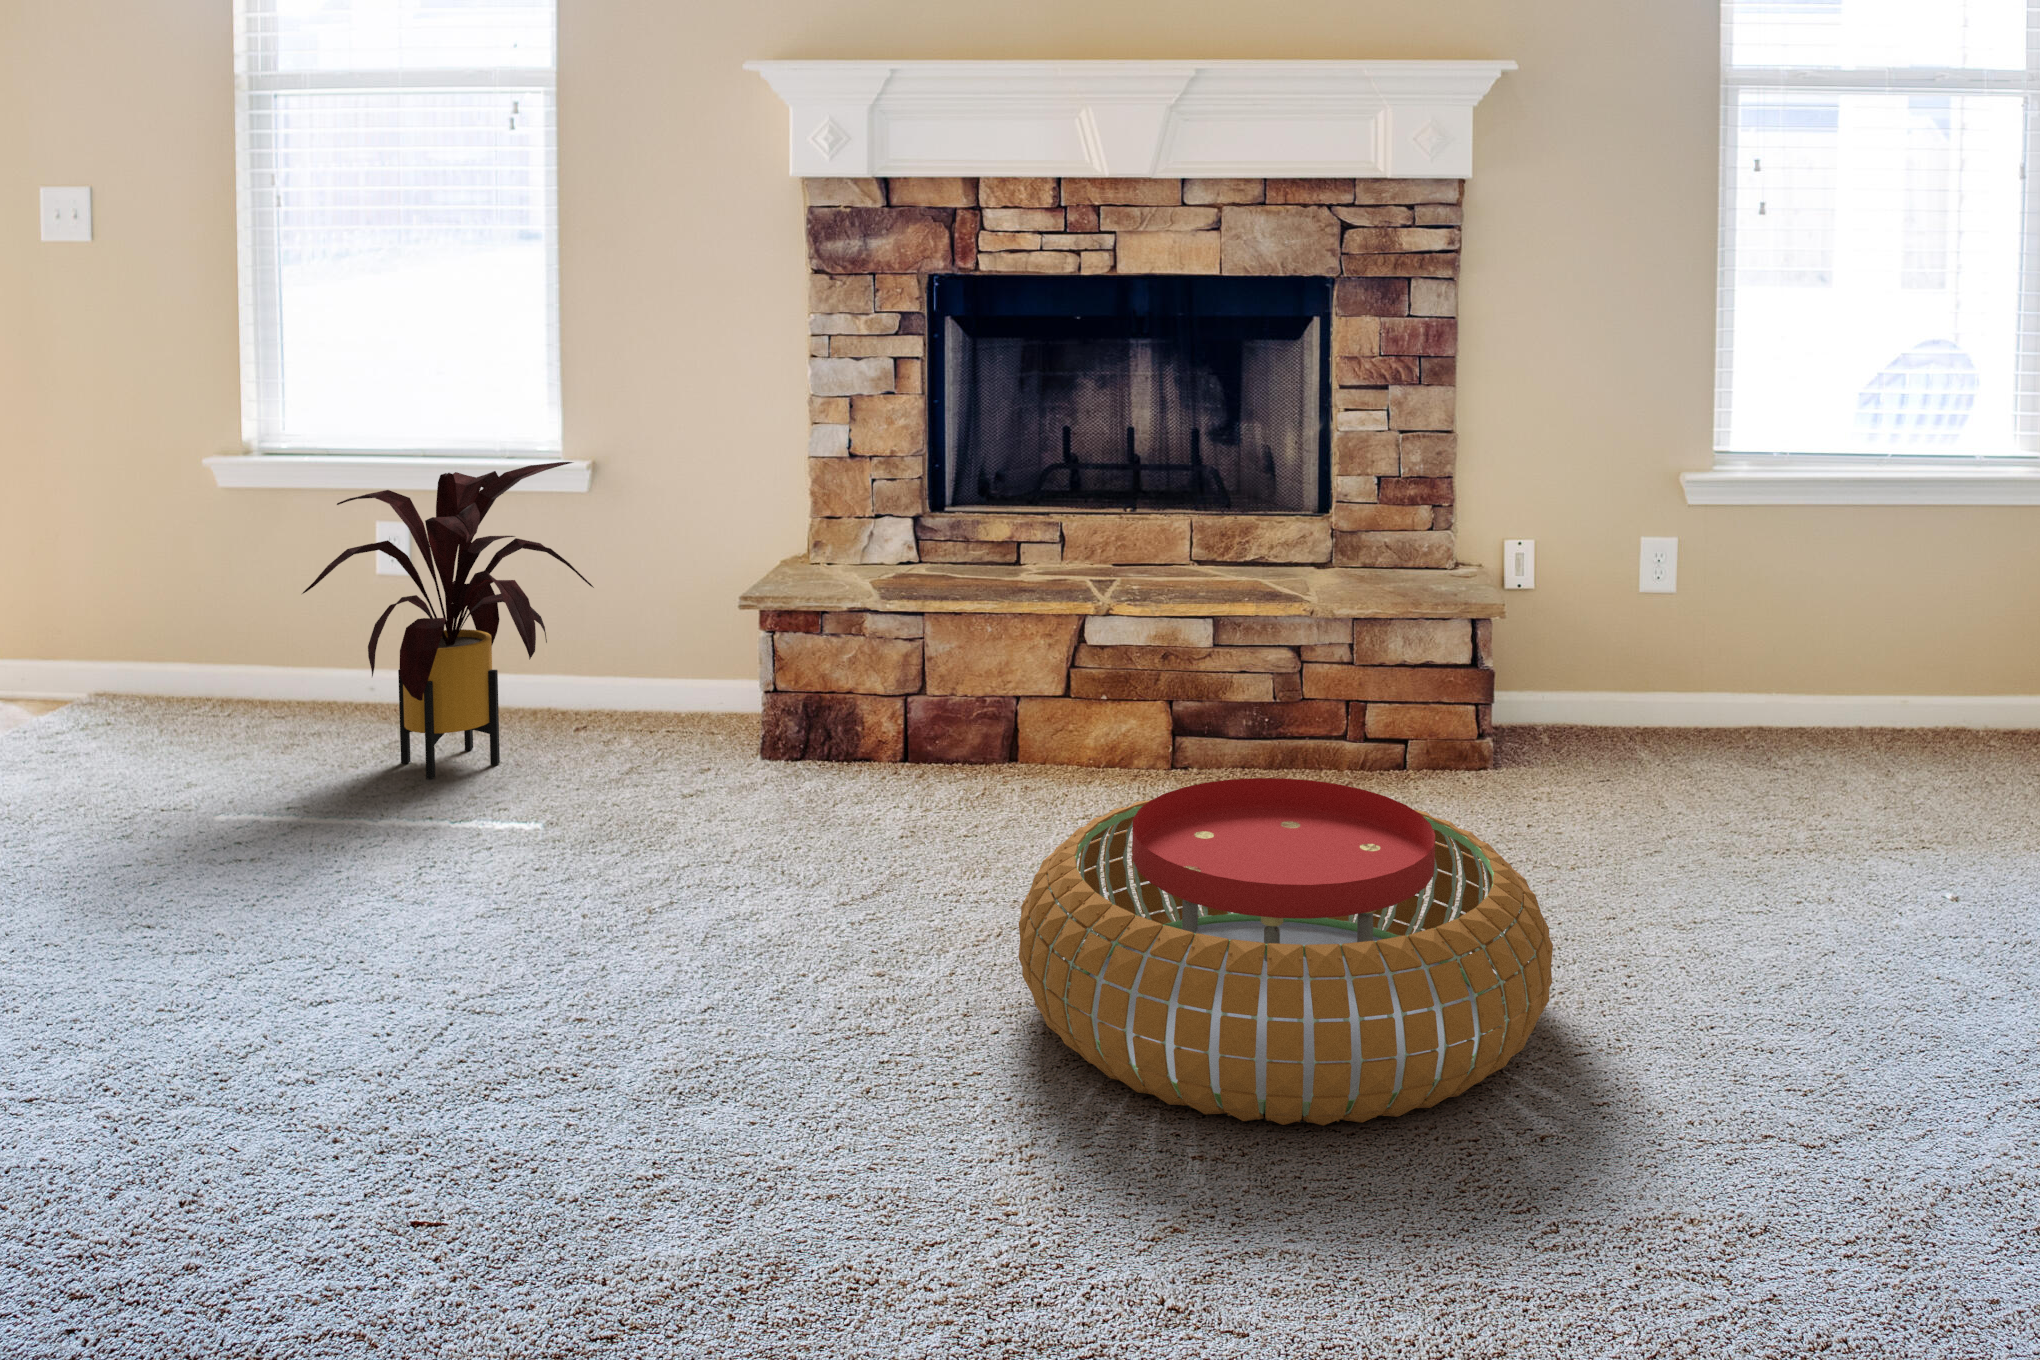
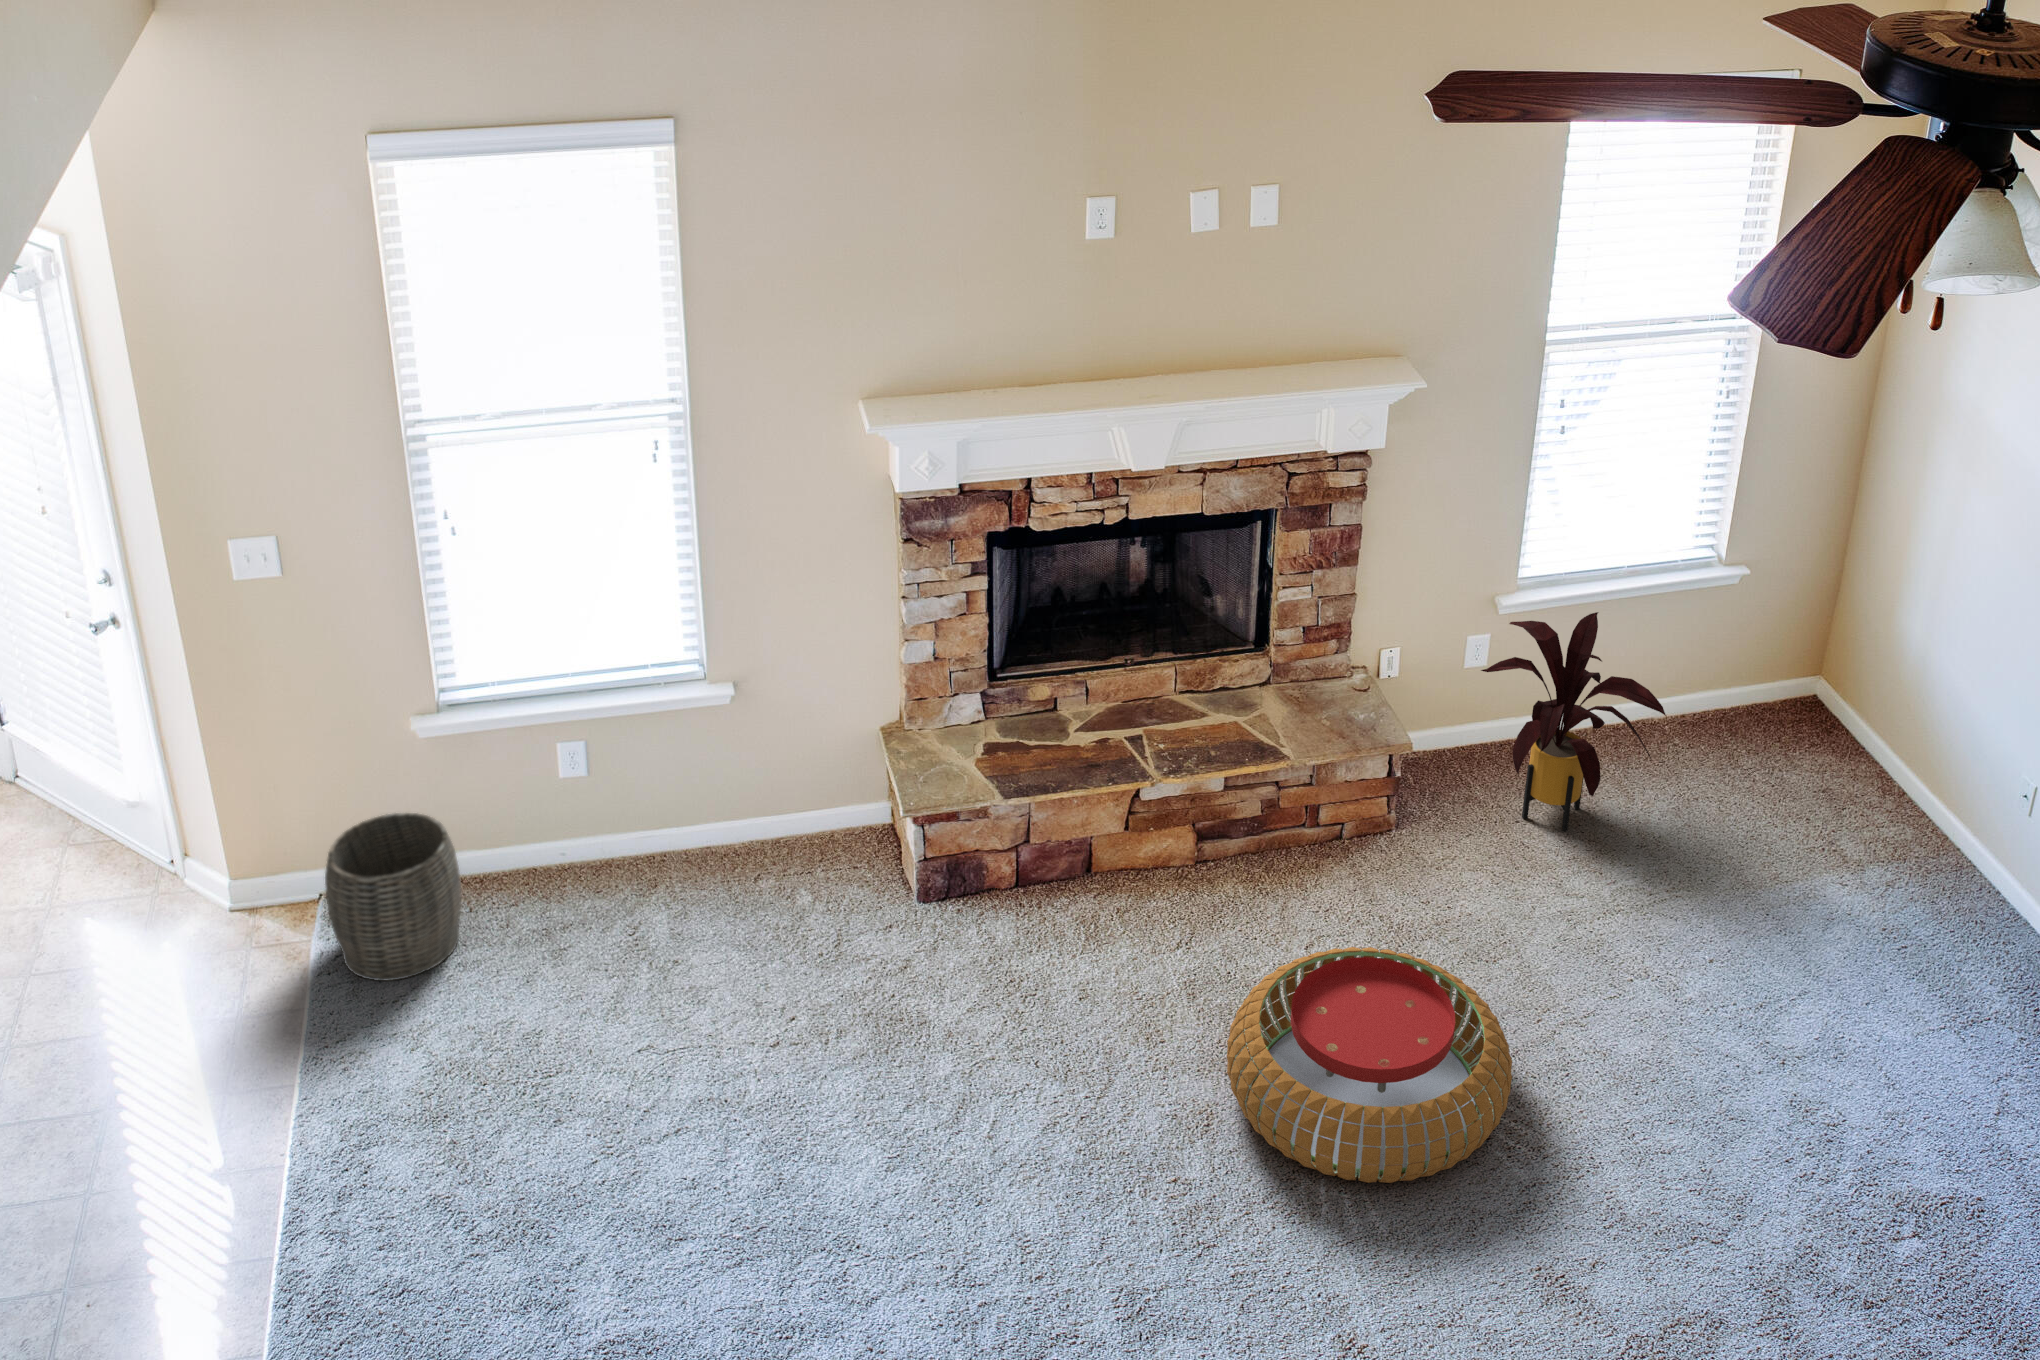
house plant: present [302,462,594,779] -> present [1481,612,1666,831]
woven basket: none [66,564,242,746] -> present [325,813,461,981]

